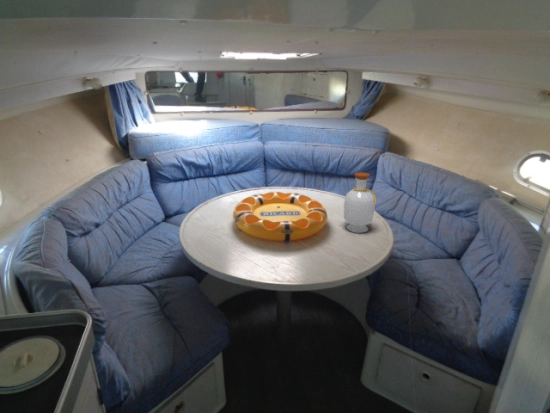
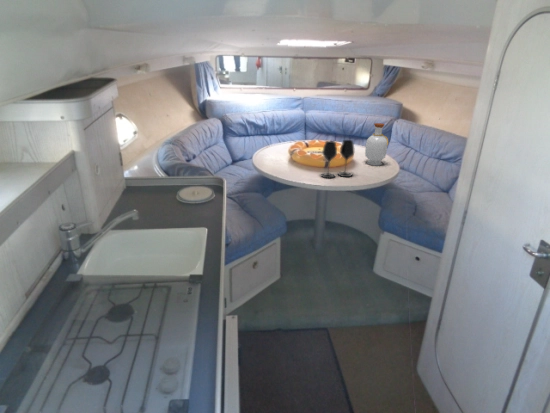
wine glass: none [278,205,327,266] -> present [321,140,354,178]

